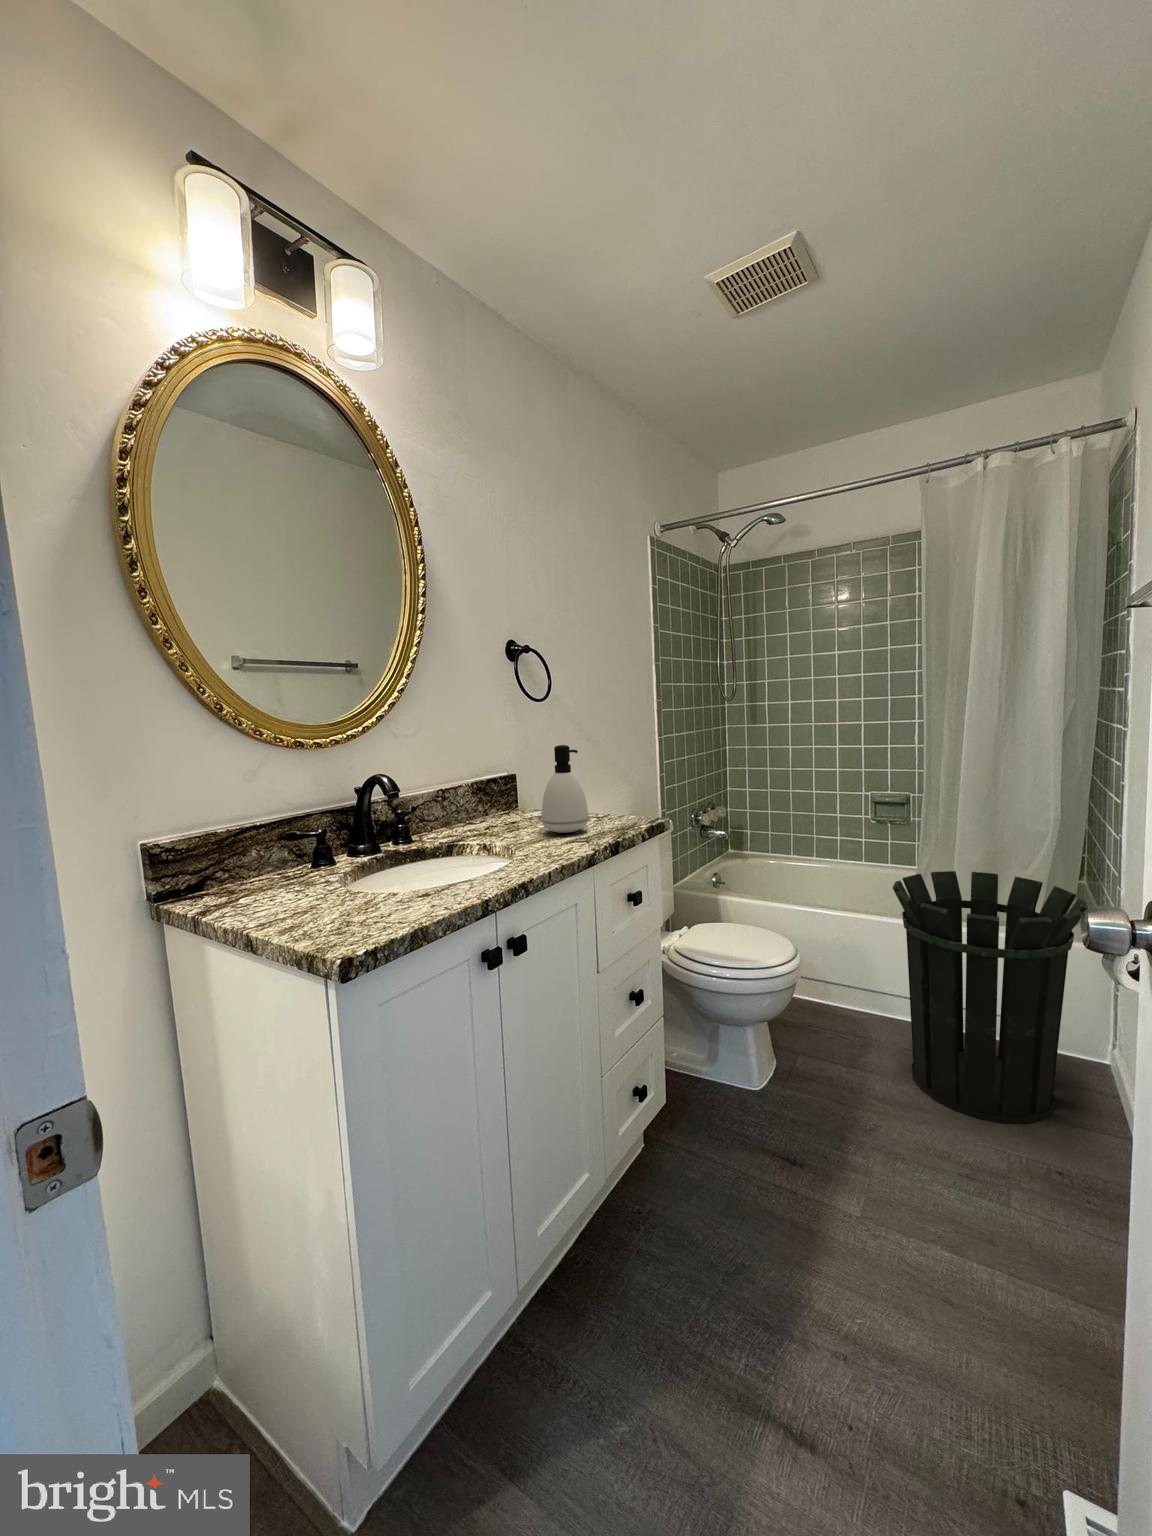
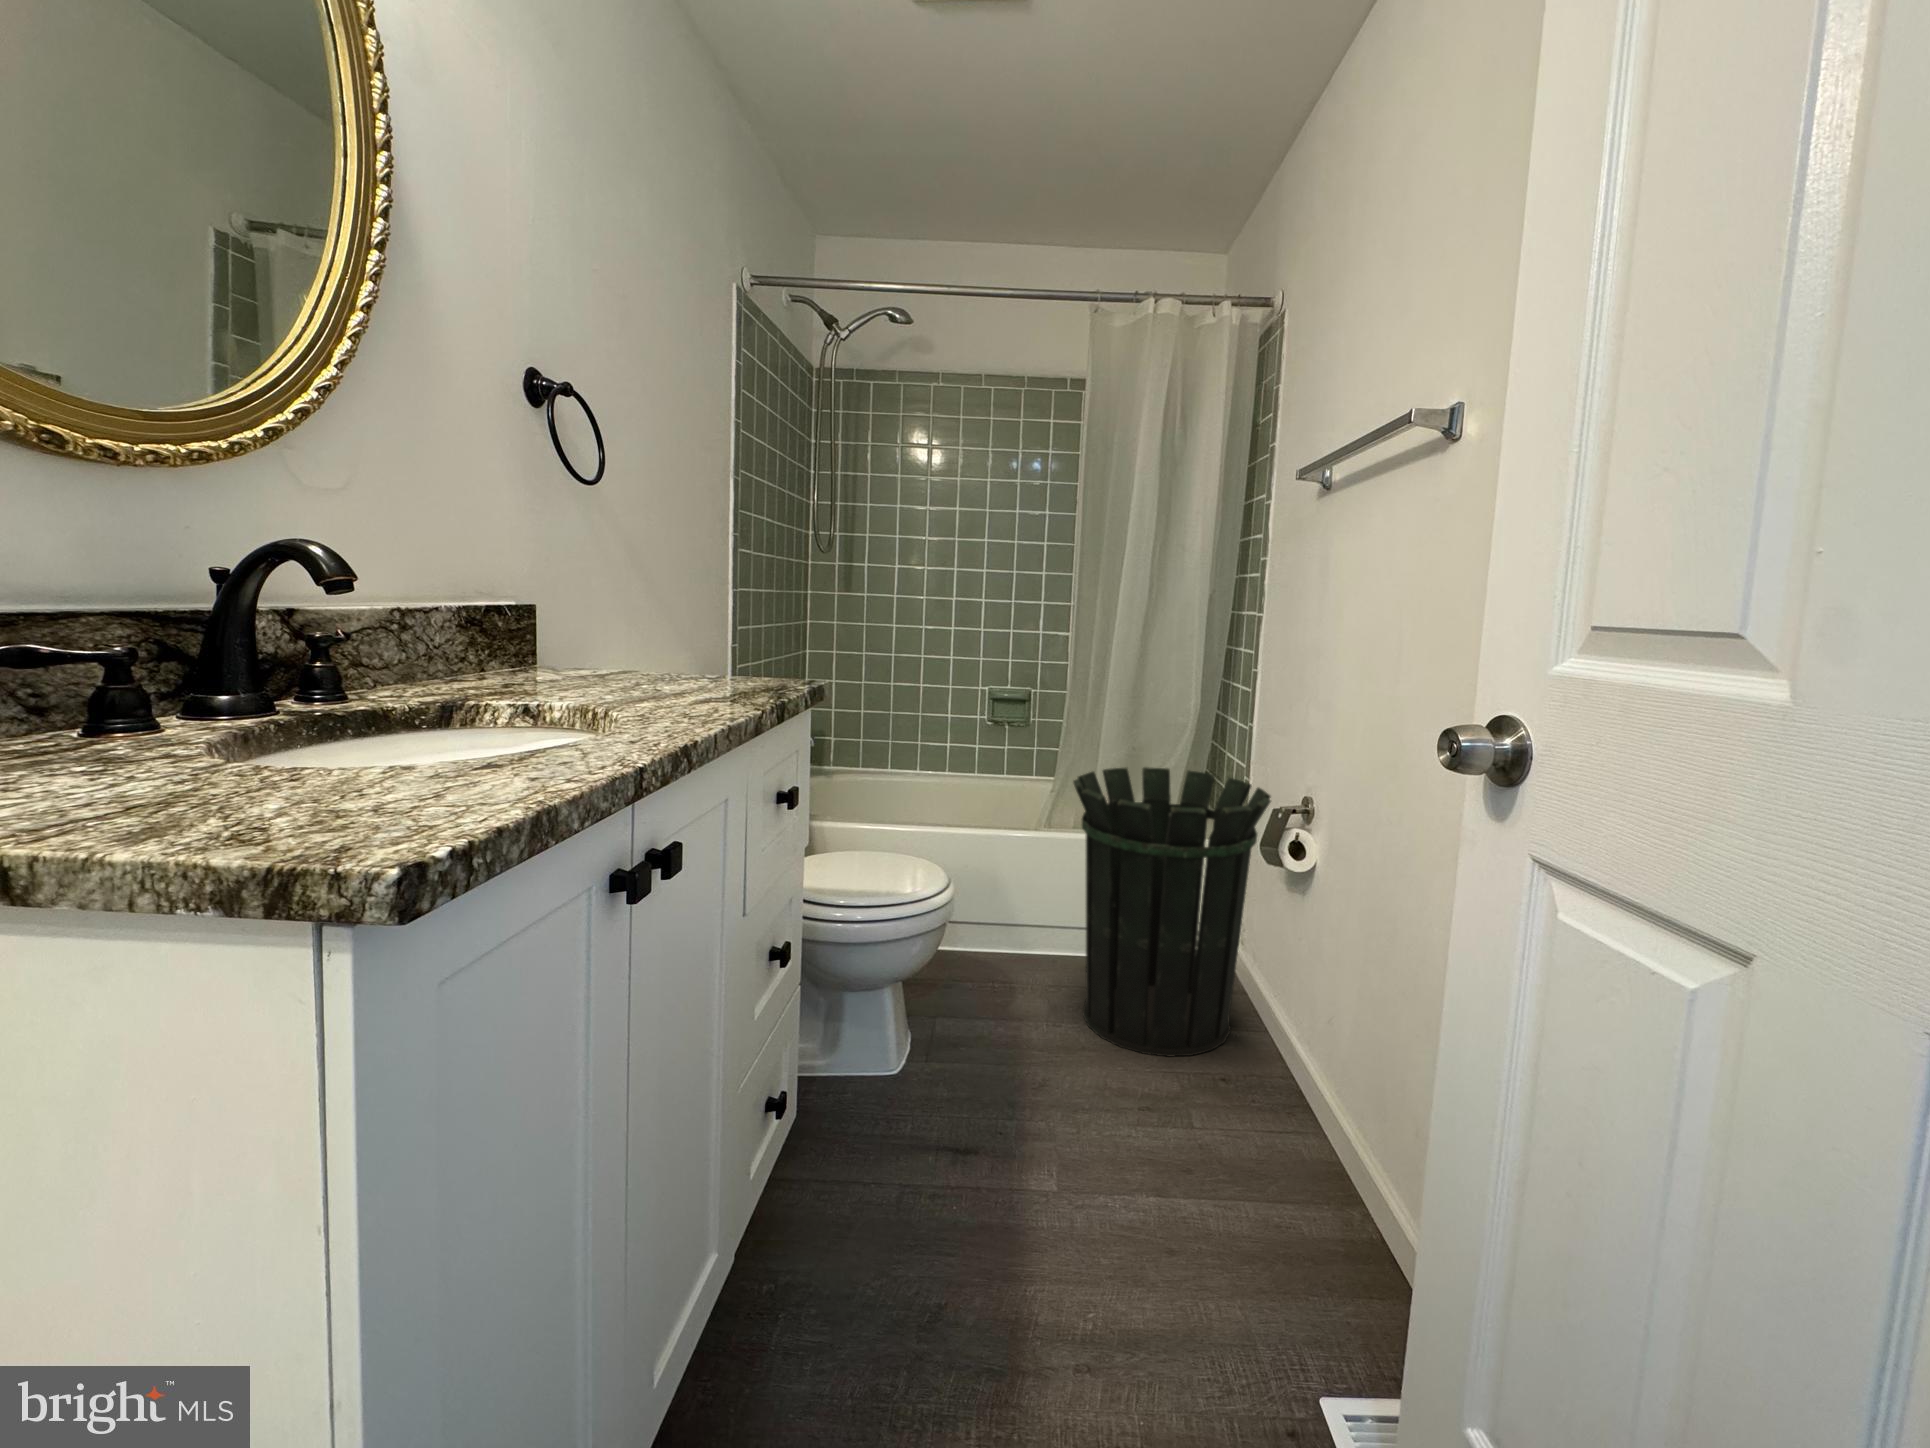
soap dispenser: present [542,745,588,833] -> none [628,541,715,692]

